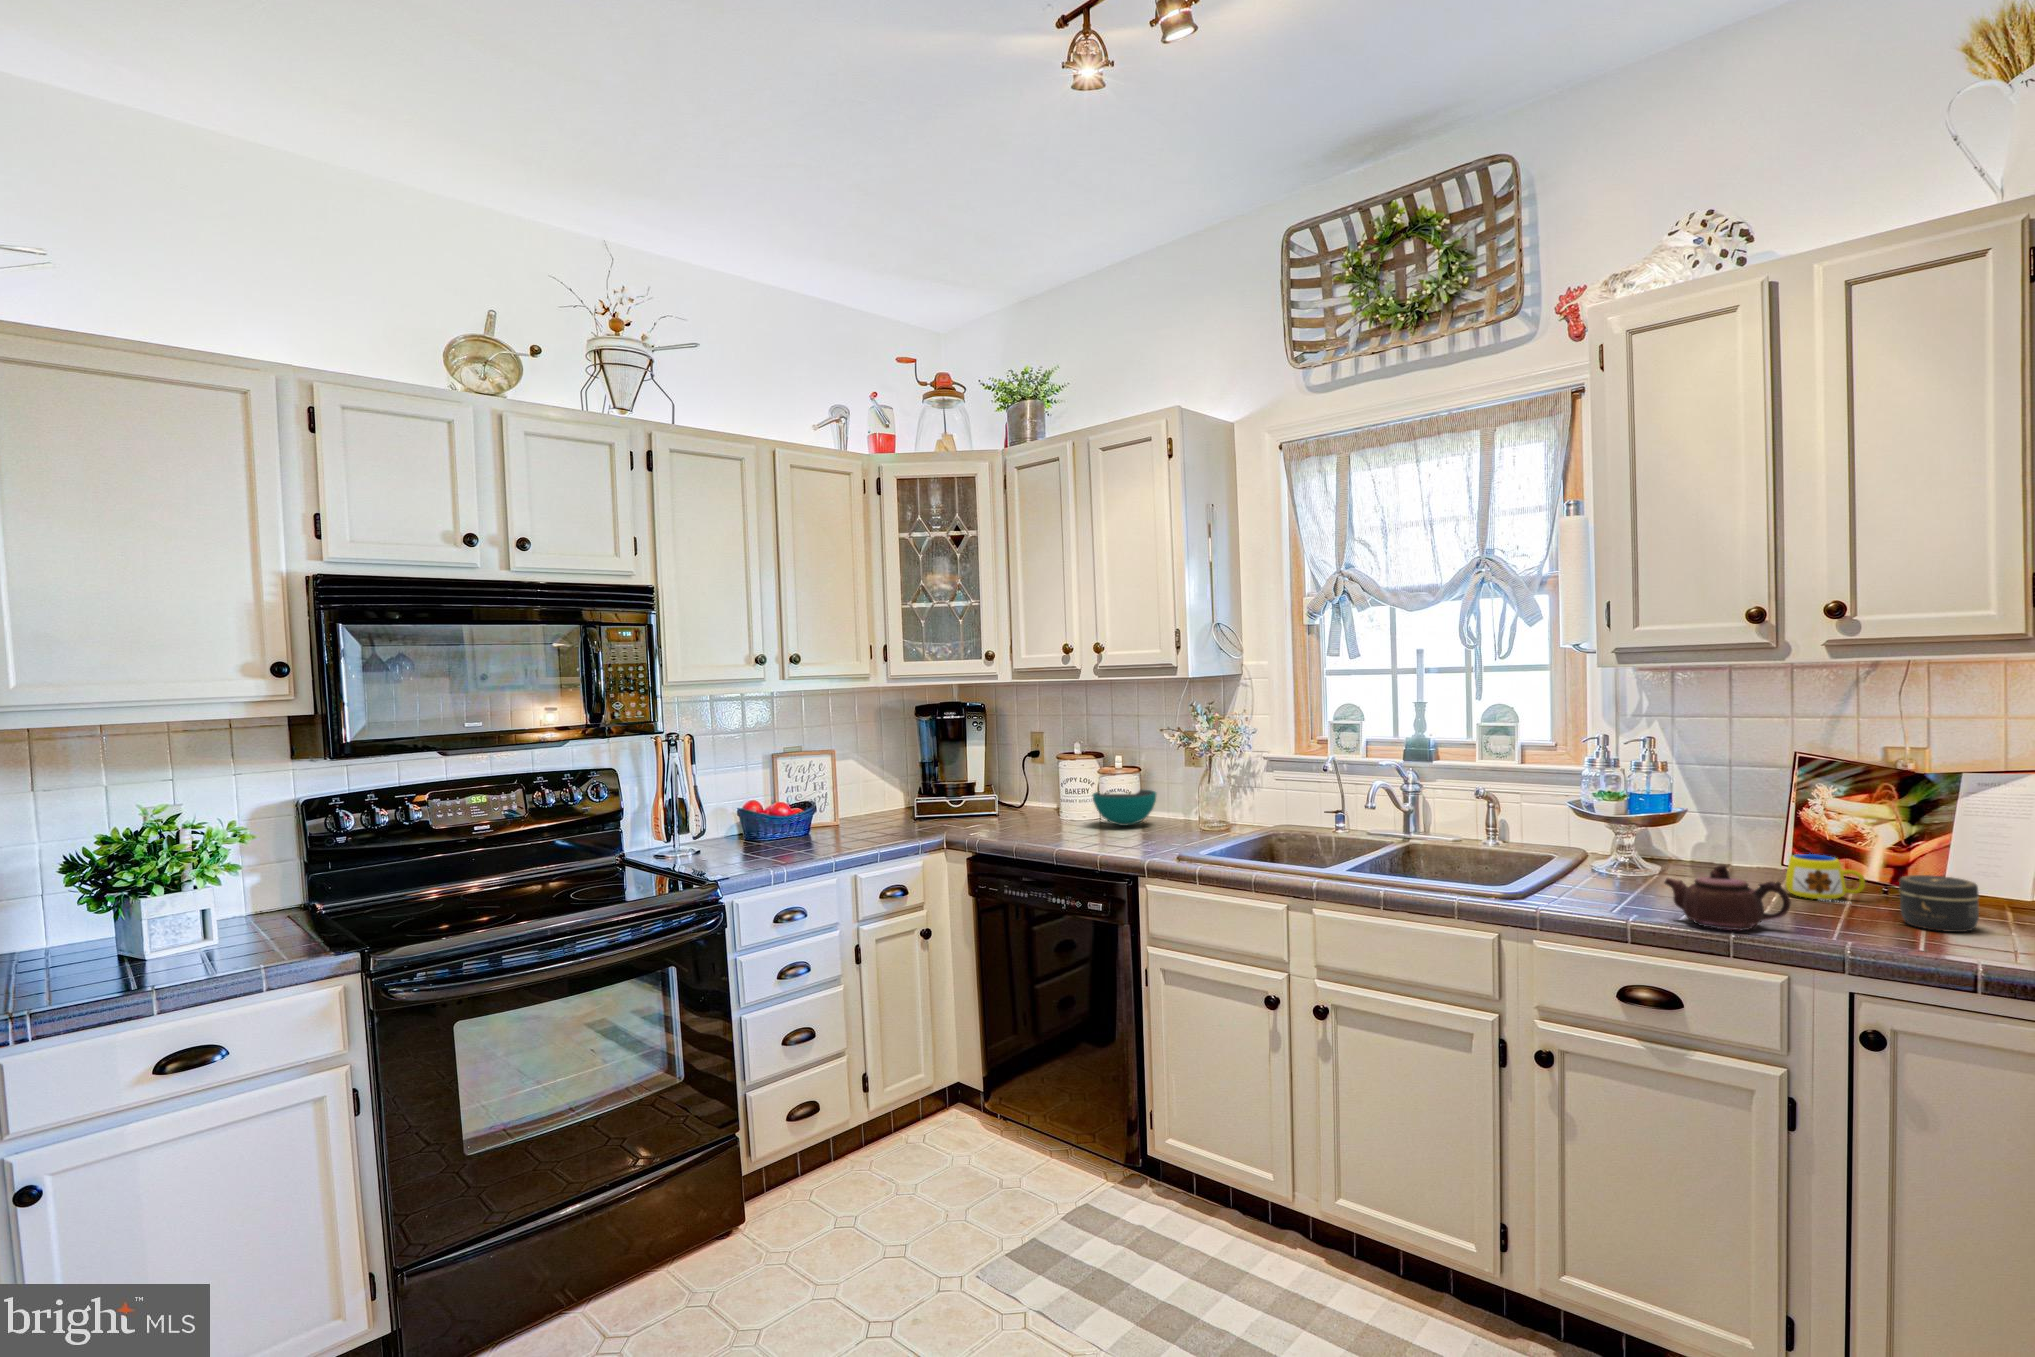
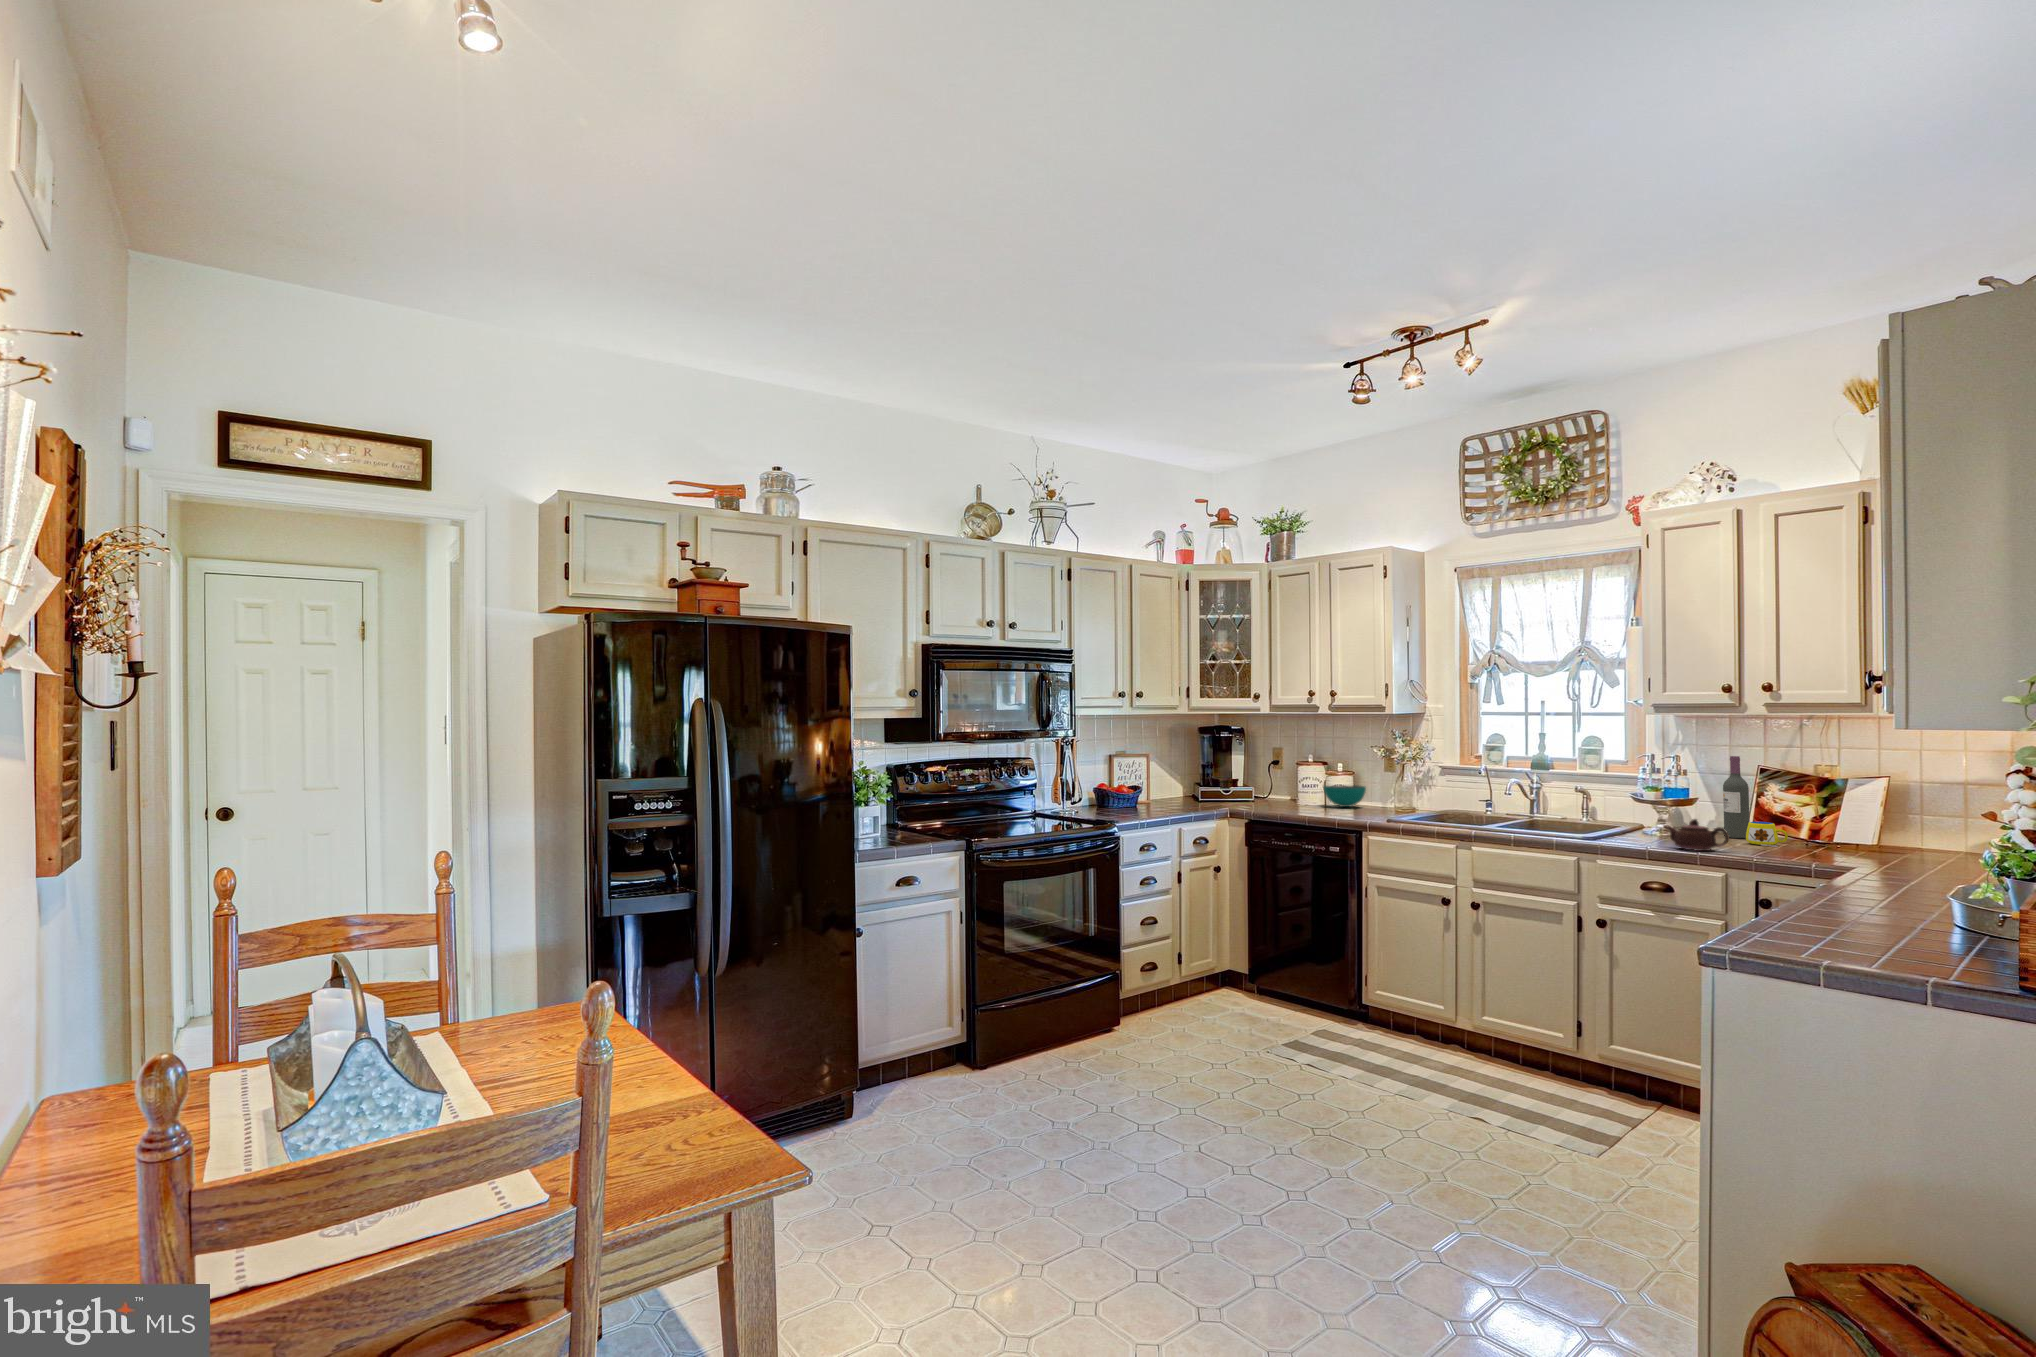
wine bottle: none [1728,734,1776,878] -> present [1723,756,1750,838]
jar: present [1899,875,1979,932] -> none [1793,829,1832,856]

